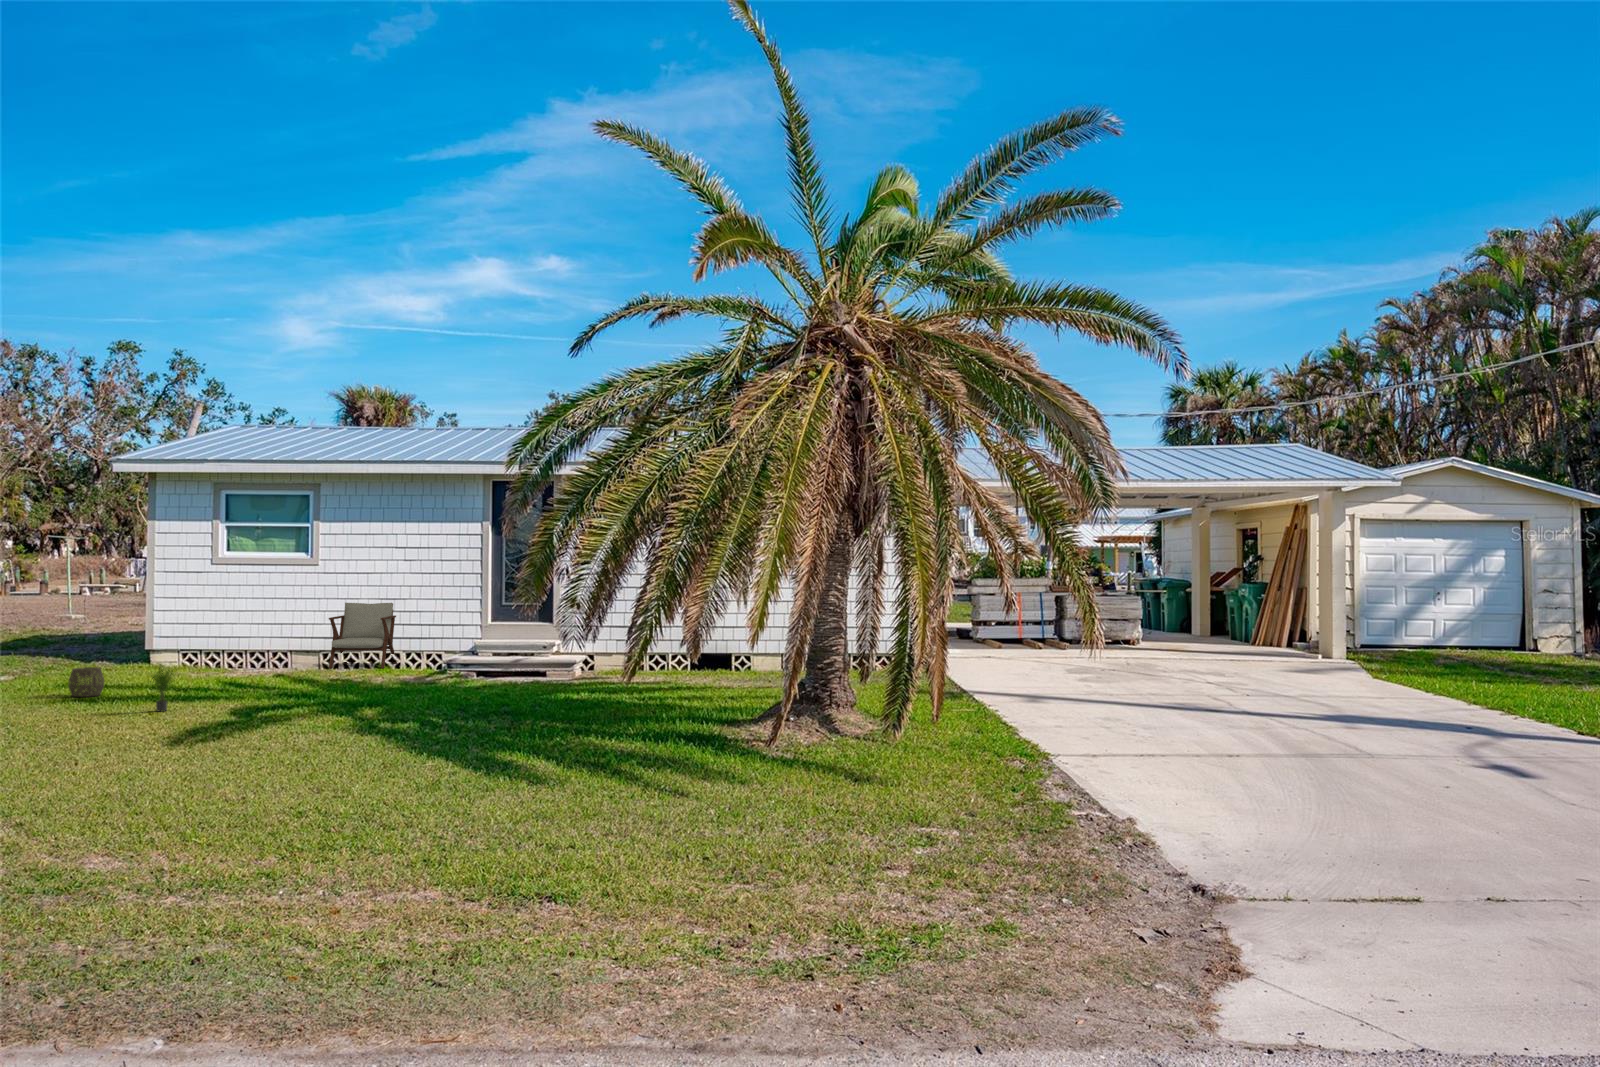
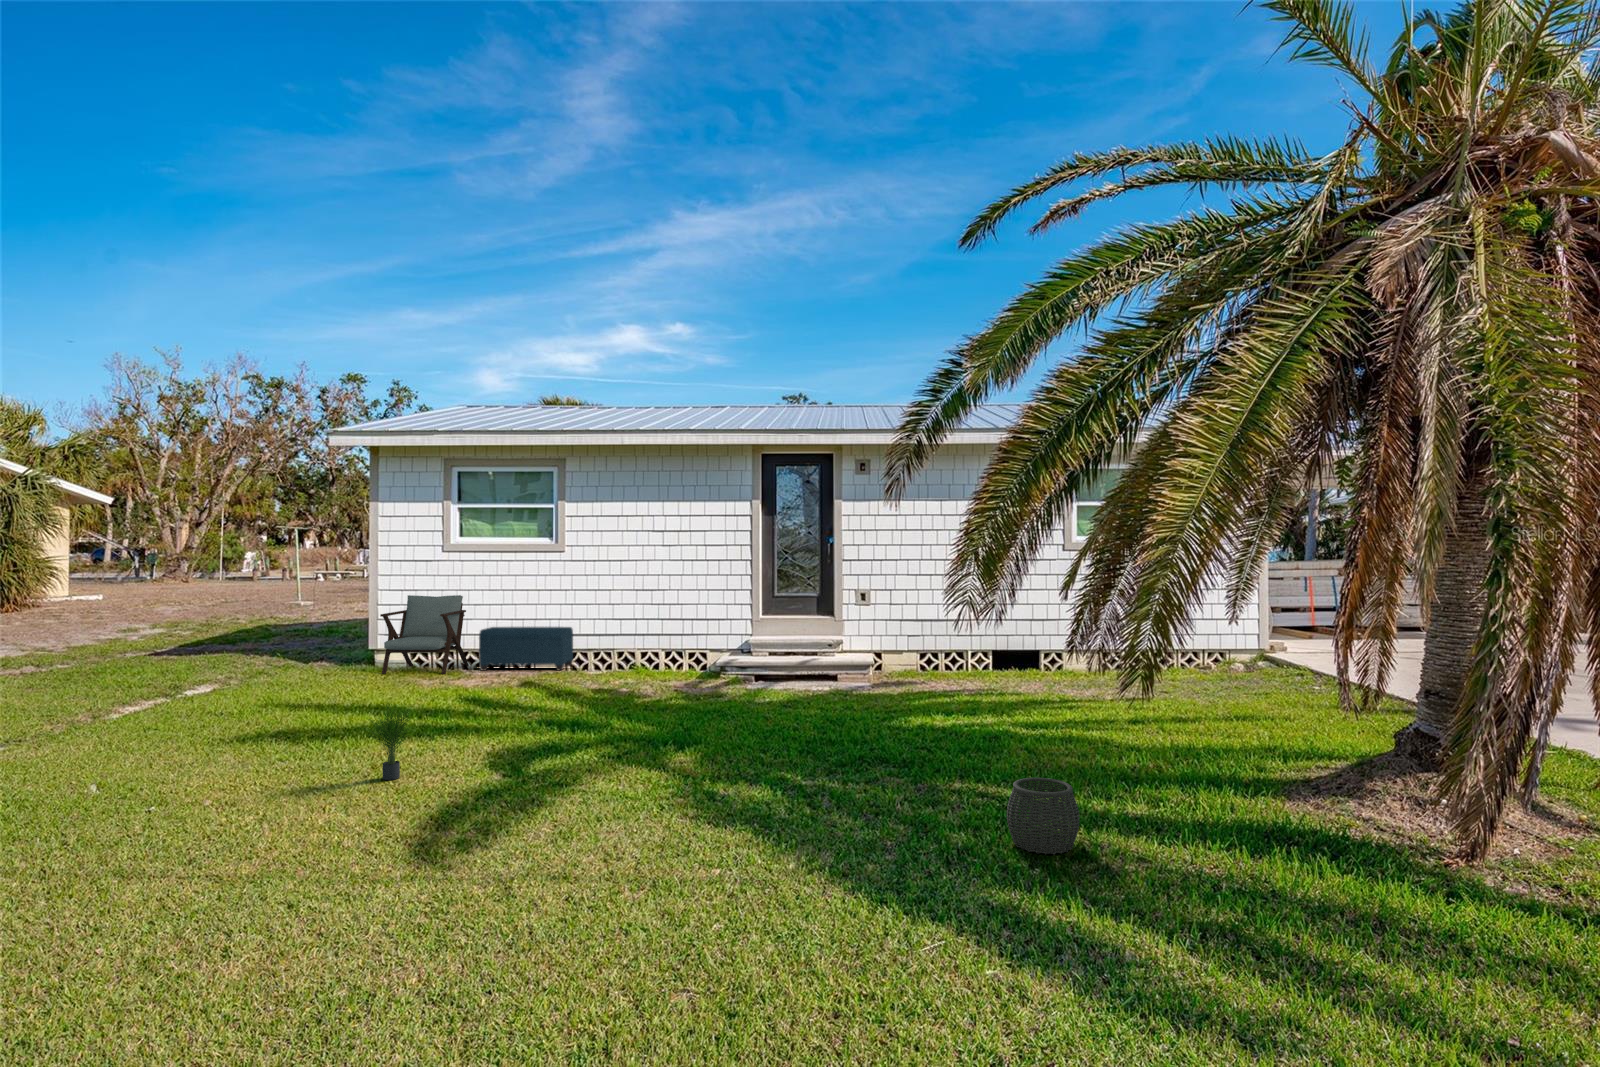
lounge chair: present [329,603,397,668] -> present [380,595,469,674]
bench: none [241,630,324,667] -> present [479,627,573,670]
woven basket: present [68,667,104,697] -> present [1007,778,1080,855]

